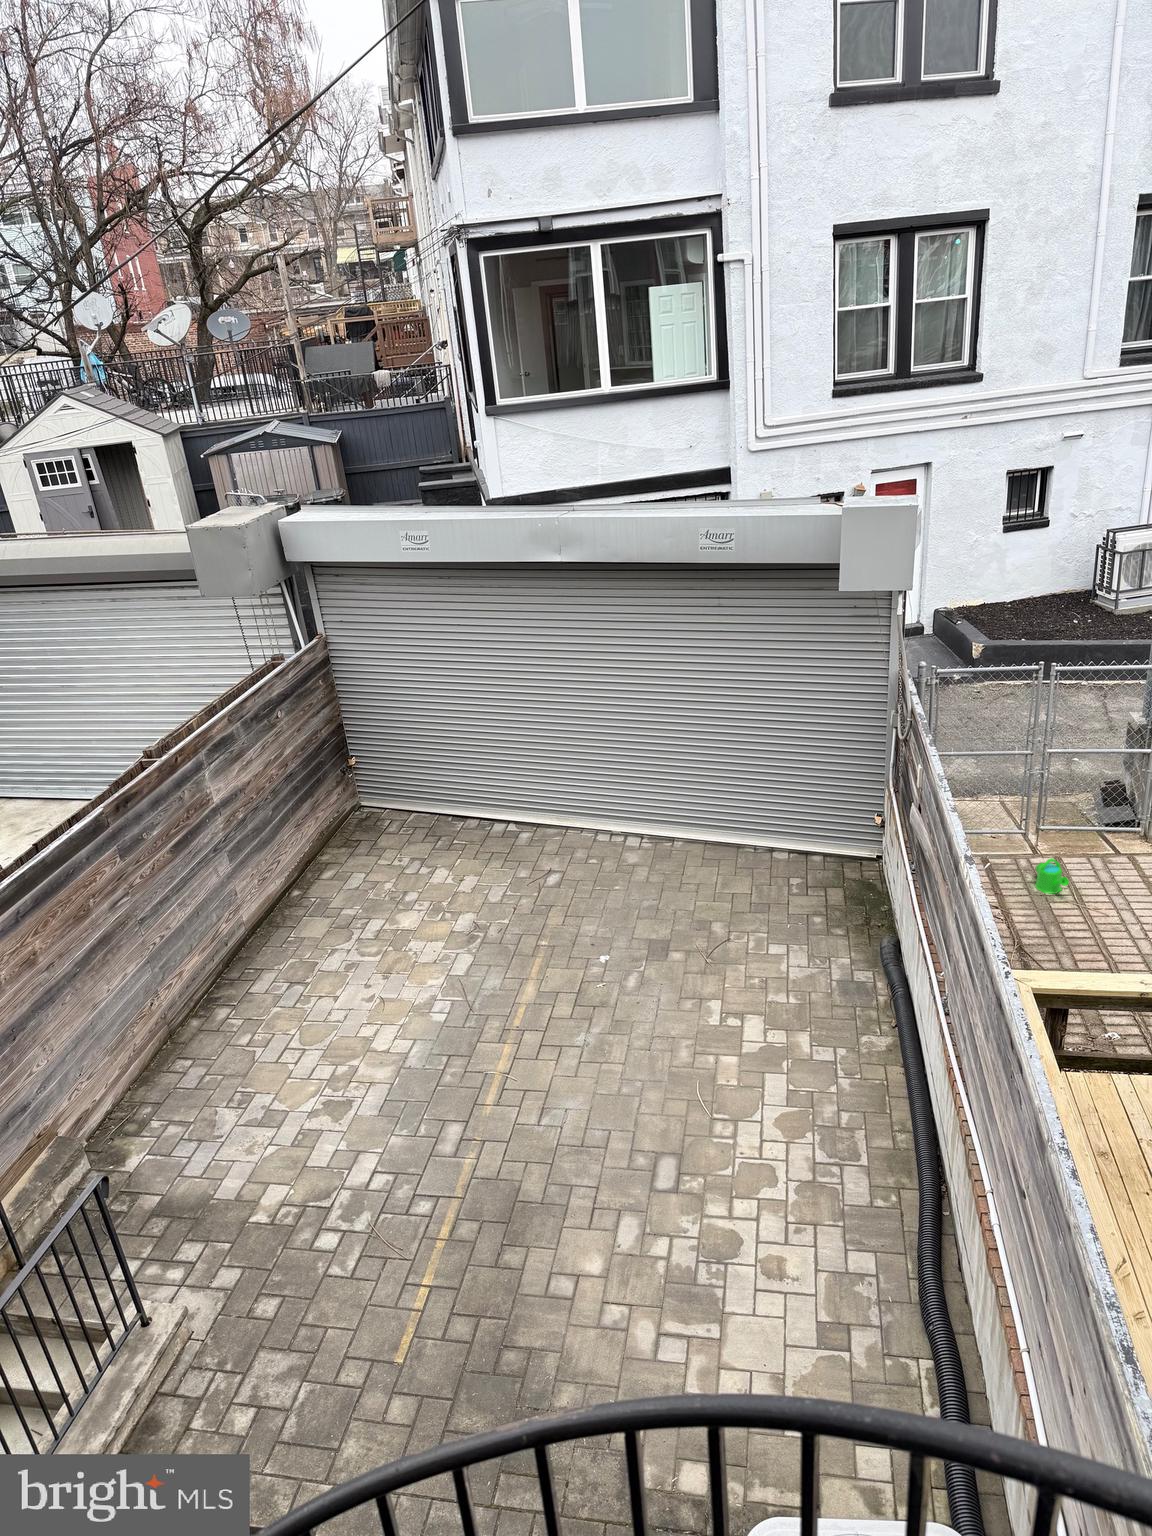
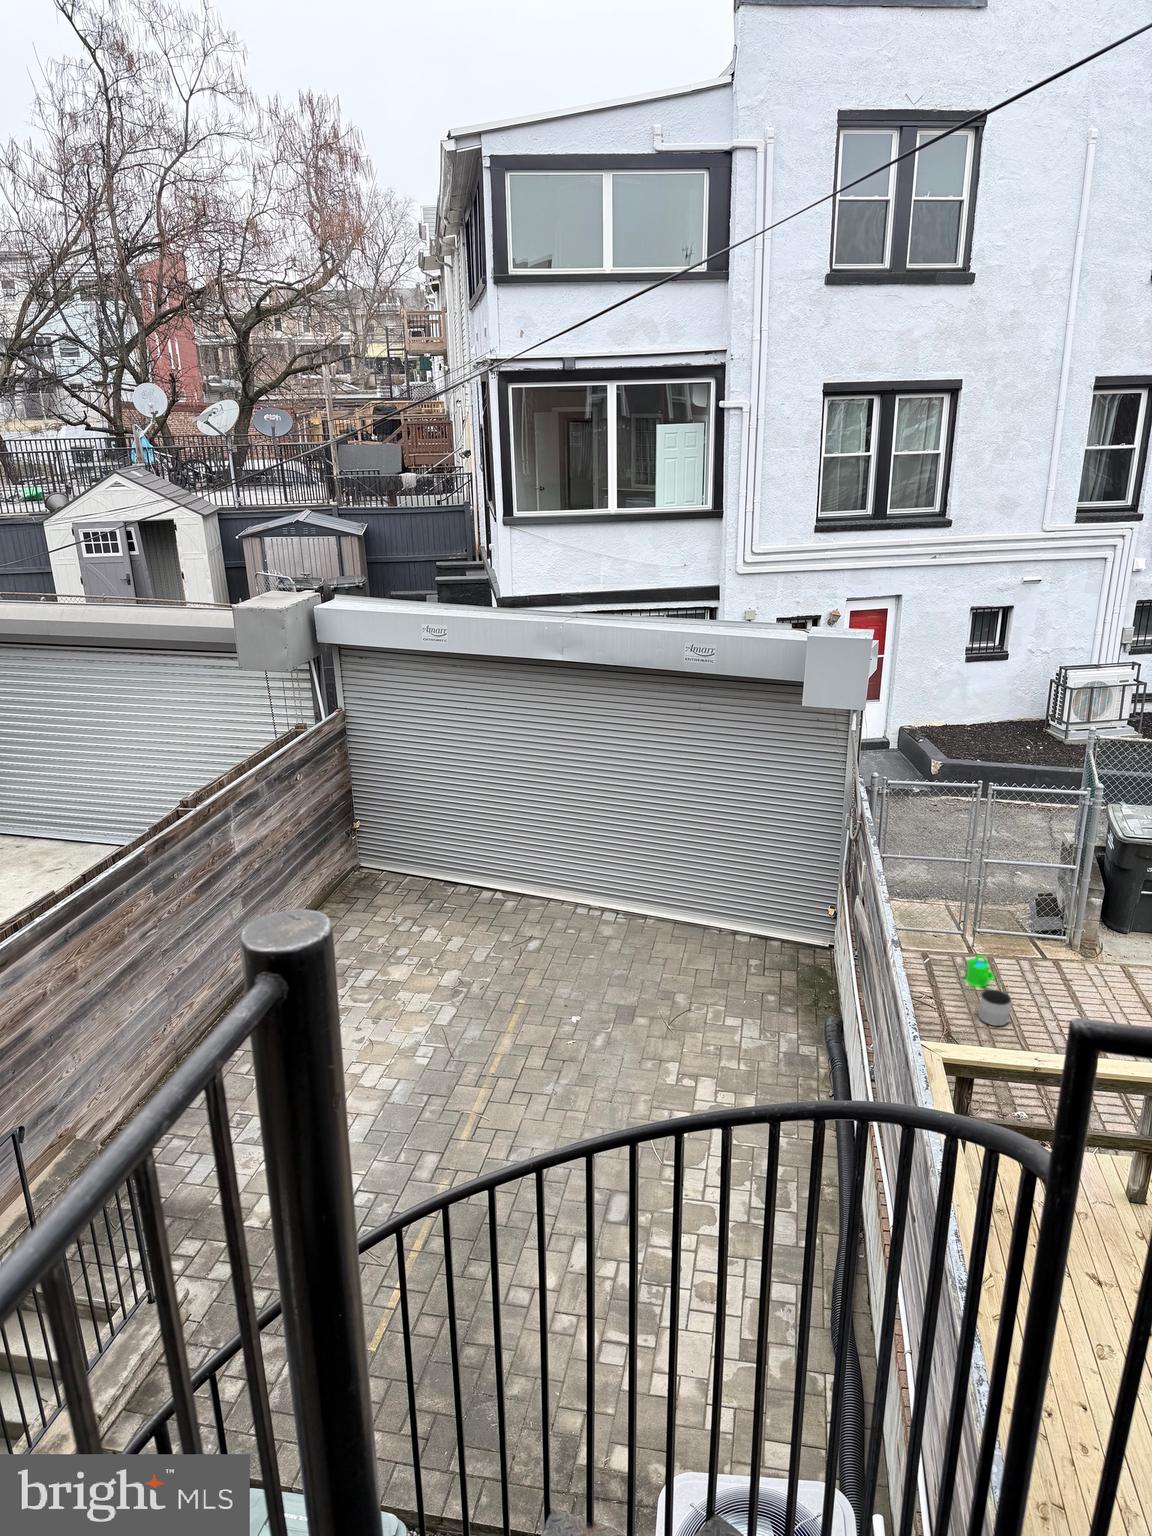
planter: none [1053,897,1091,937] -> present [978,989,1011,1026]

